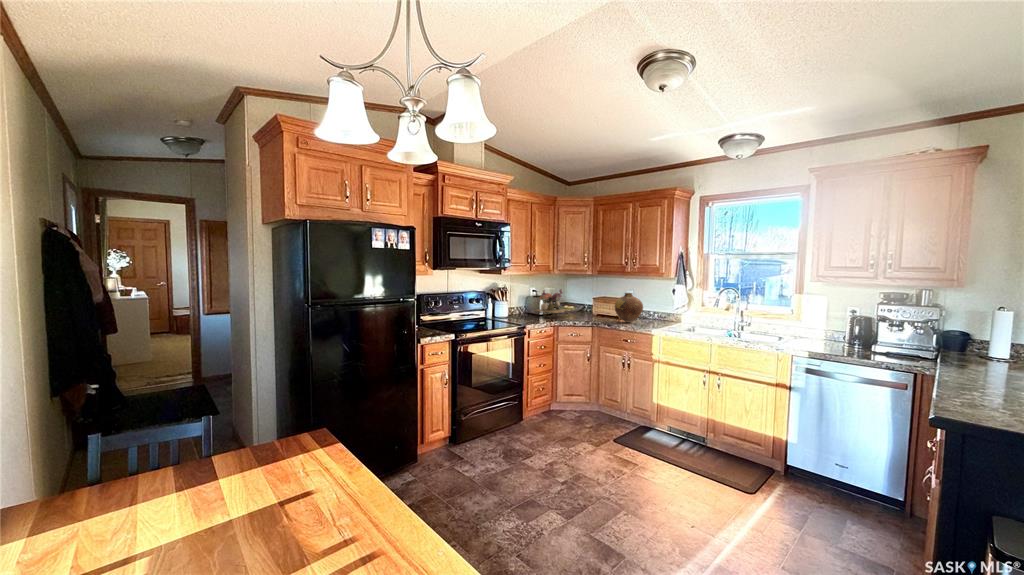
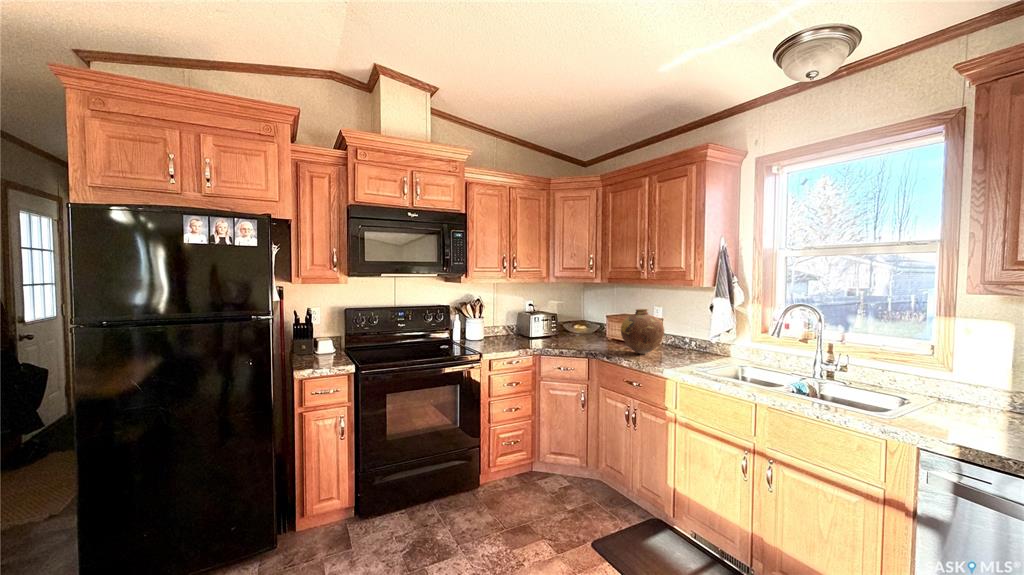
flower arrangement: present [535,289,565,316] -> none [514,302,563,341]

